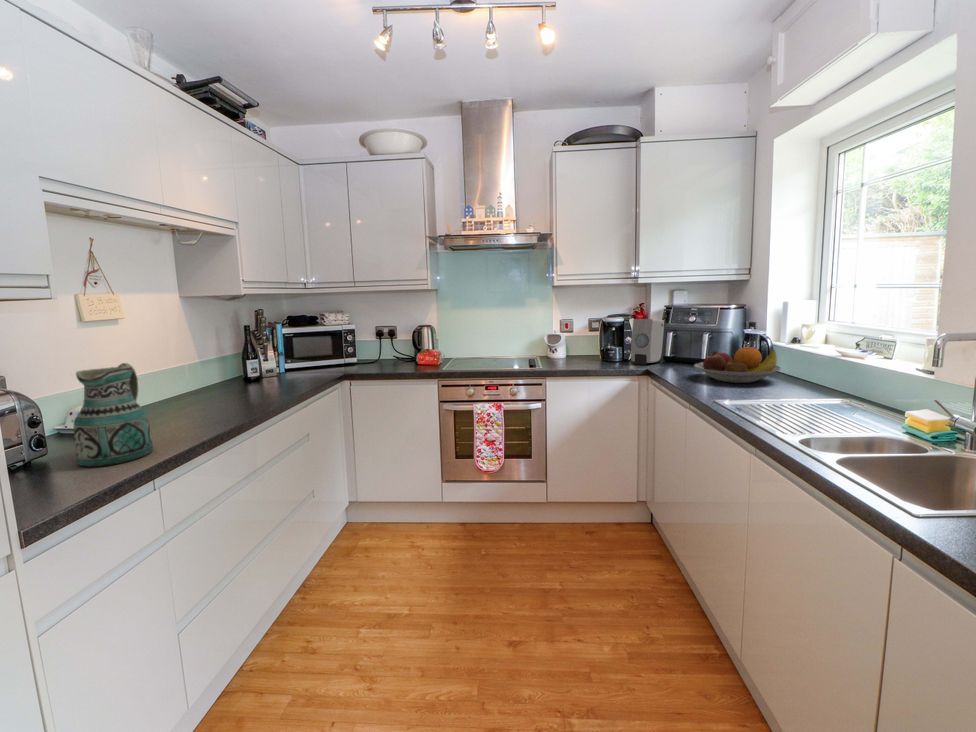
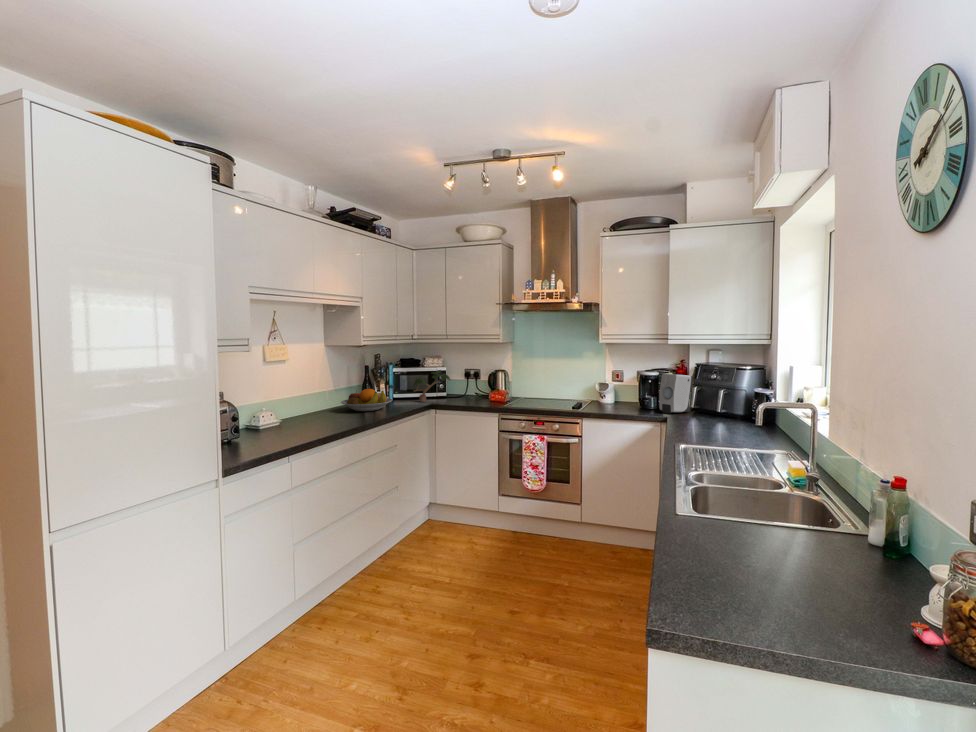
potted plant: none [309,327,371,372] -> present [413,370,450,402]
fruit bowl: present [694,347,781,383] -> present [341,389,392,411]
ceramic pitcher: present [74,363,153,466] -> none [253,389,291,446]

